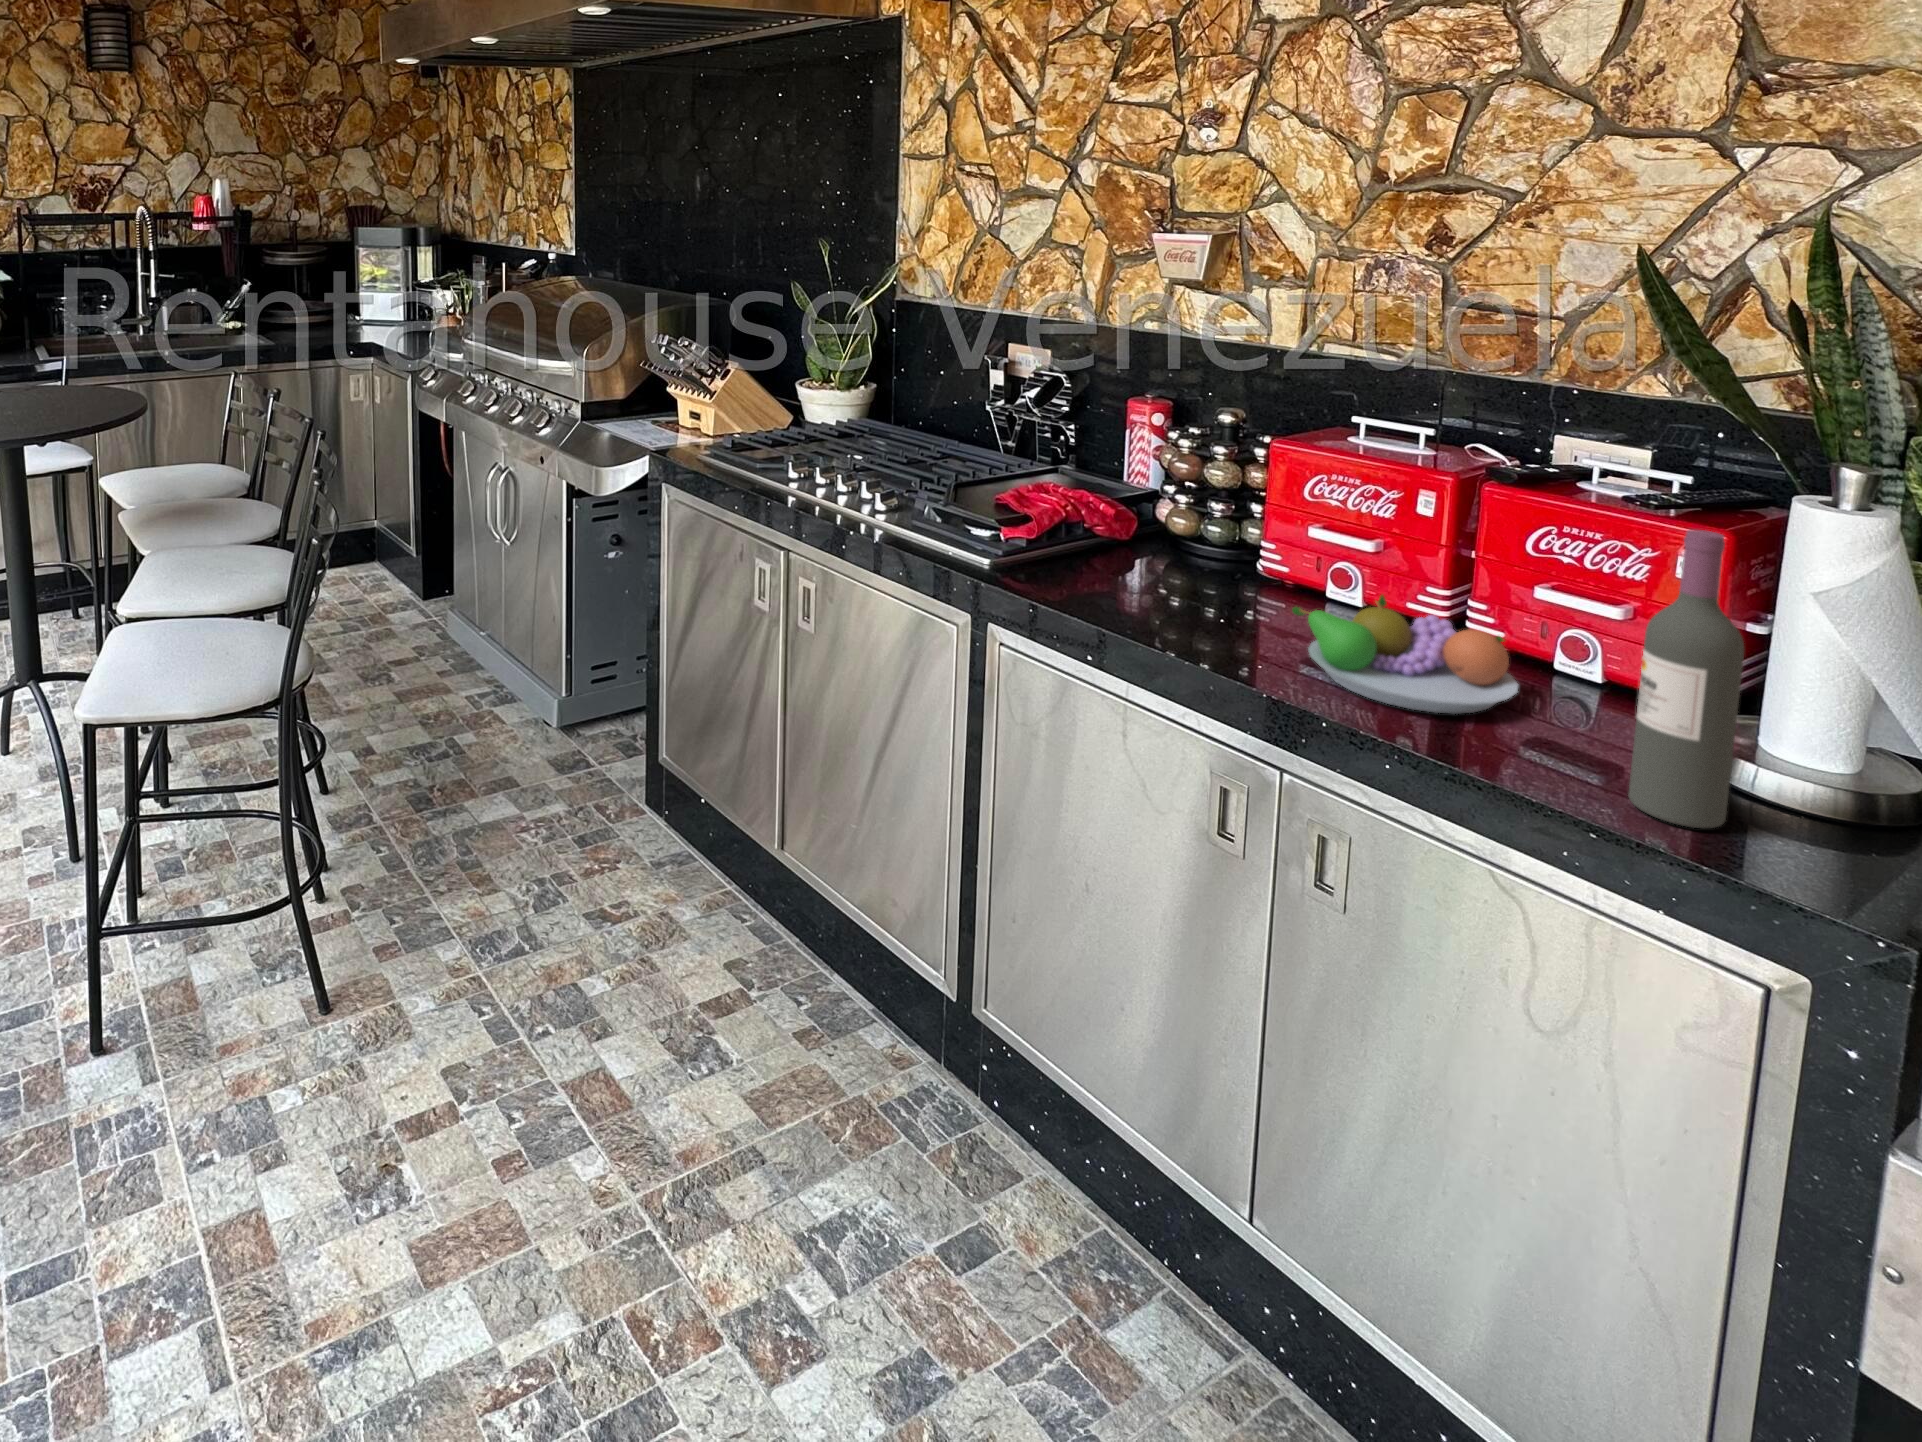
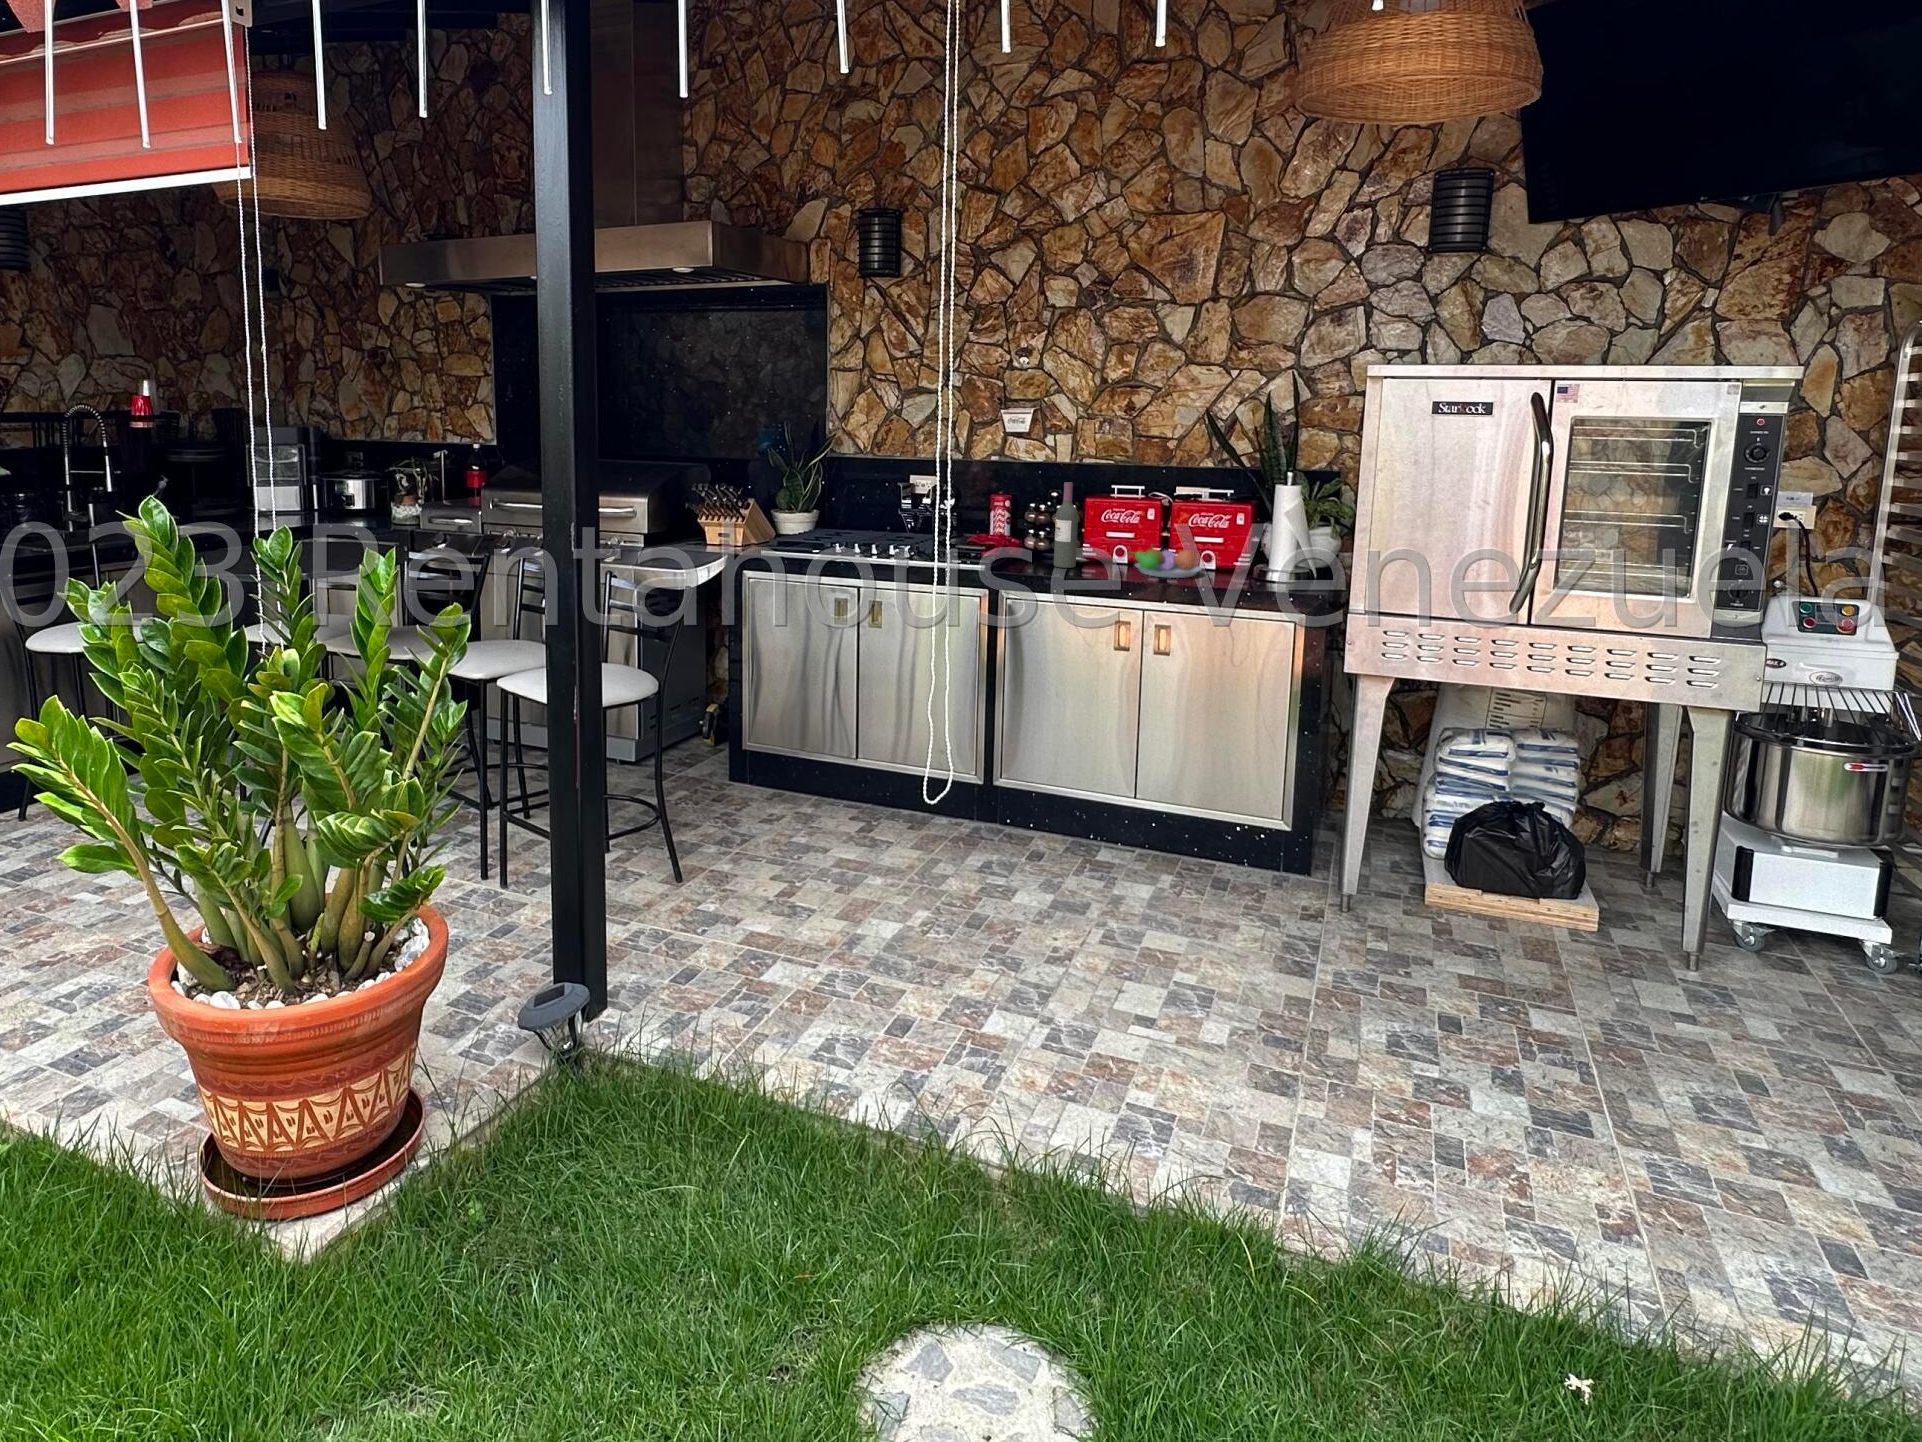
wine bottle: present [1628,530,1744,828] -> present [1054,482,1078,568]

